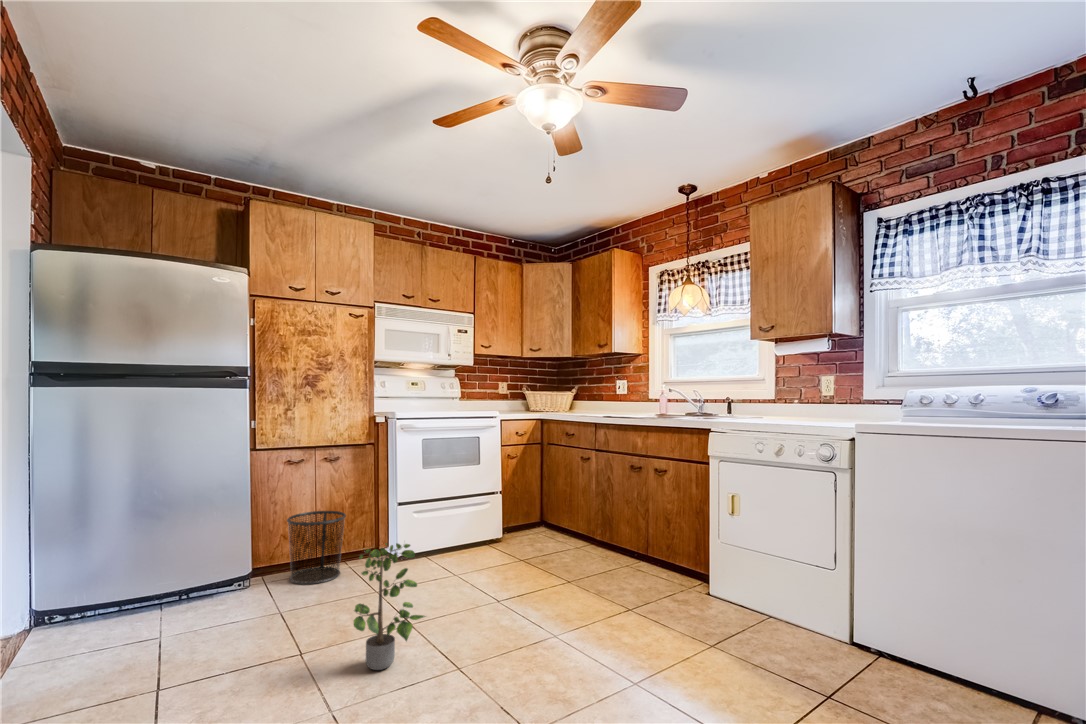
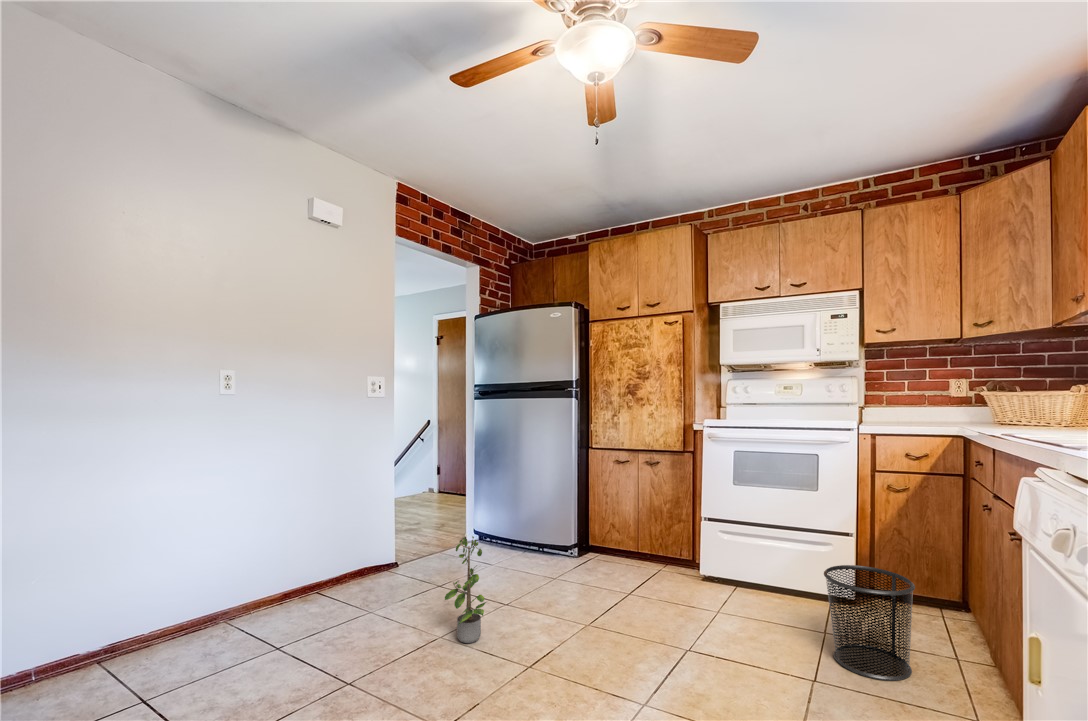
waste bin: present [287,511,346,584] -> present [824,565,915,681]

